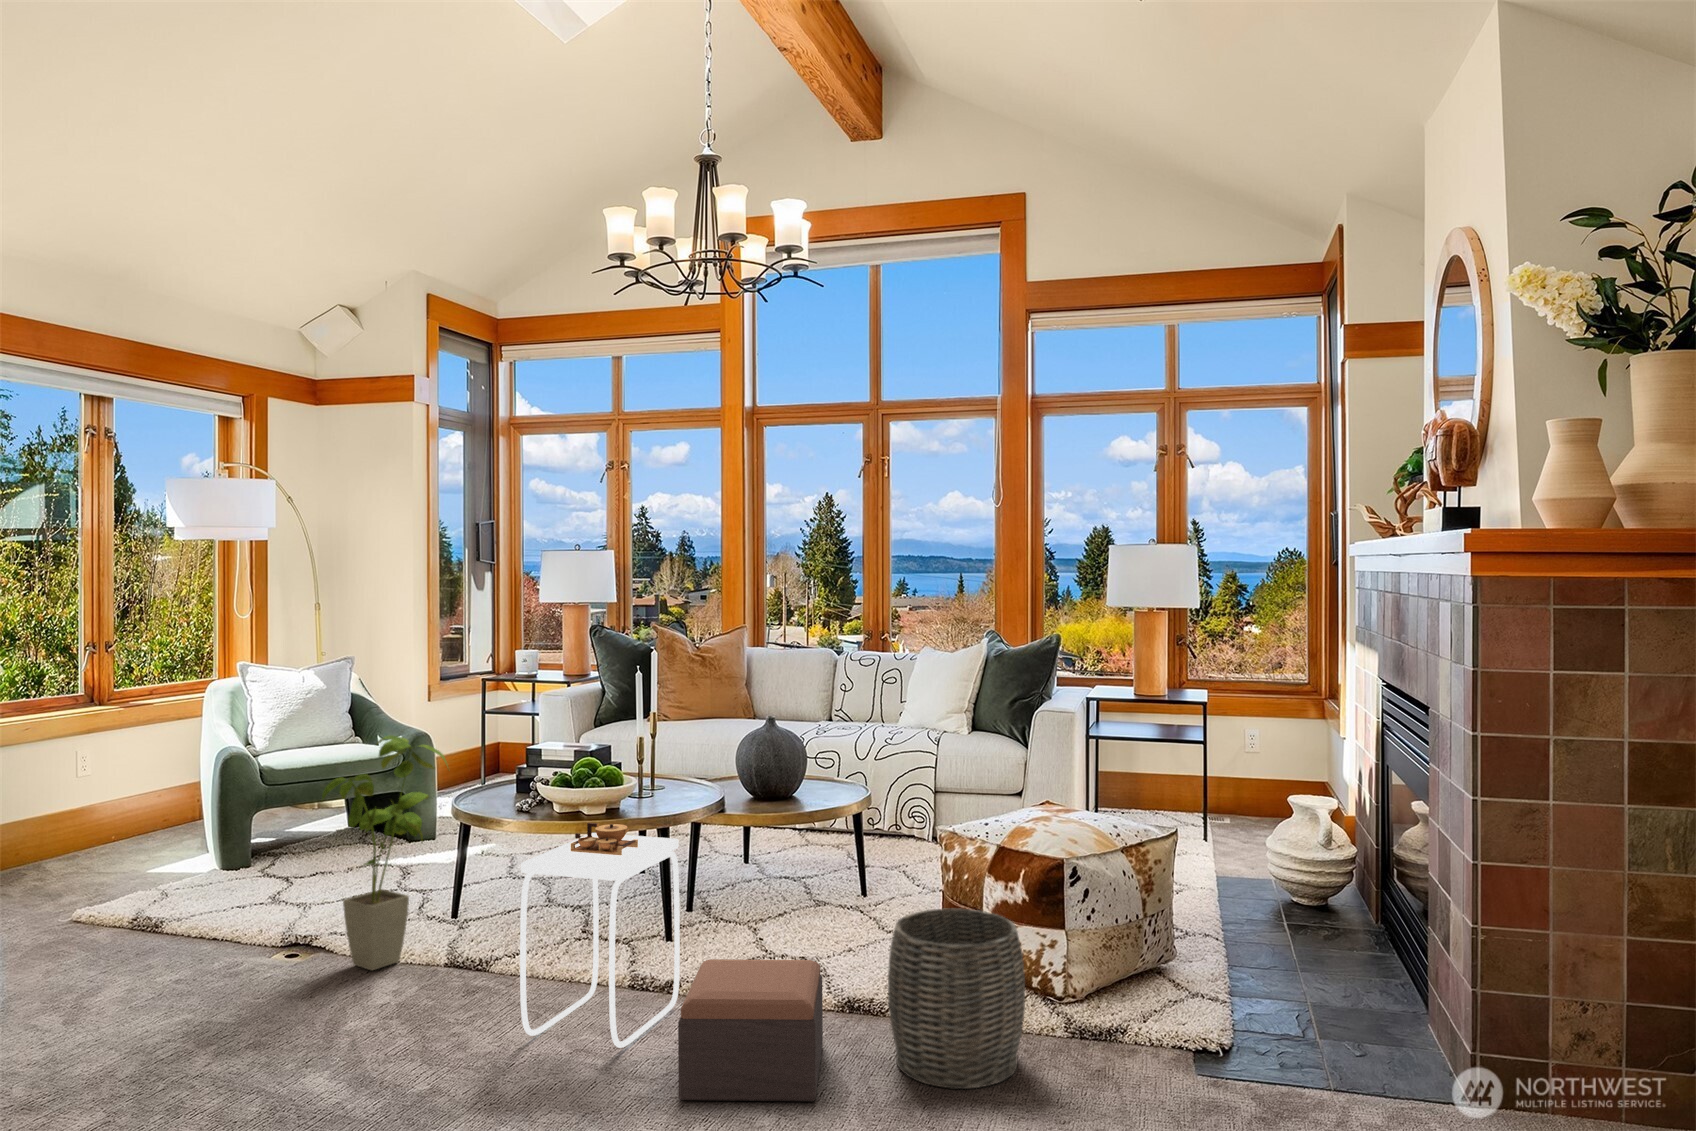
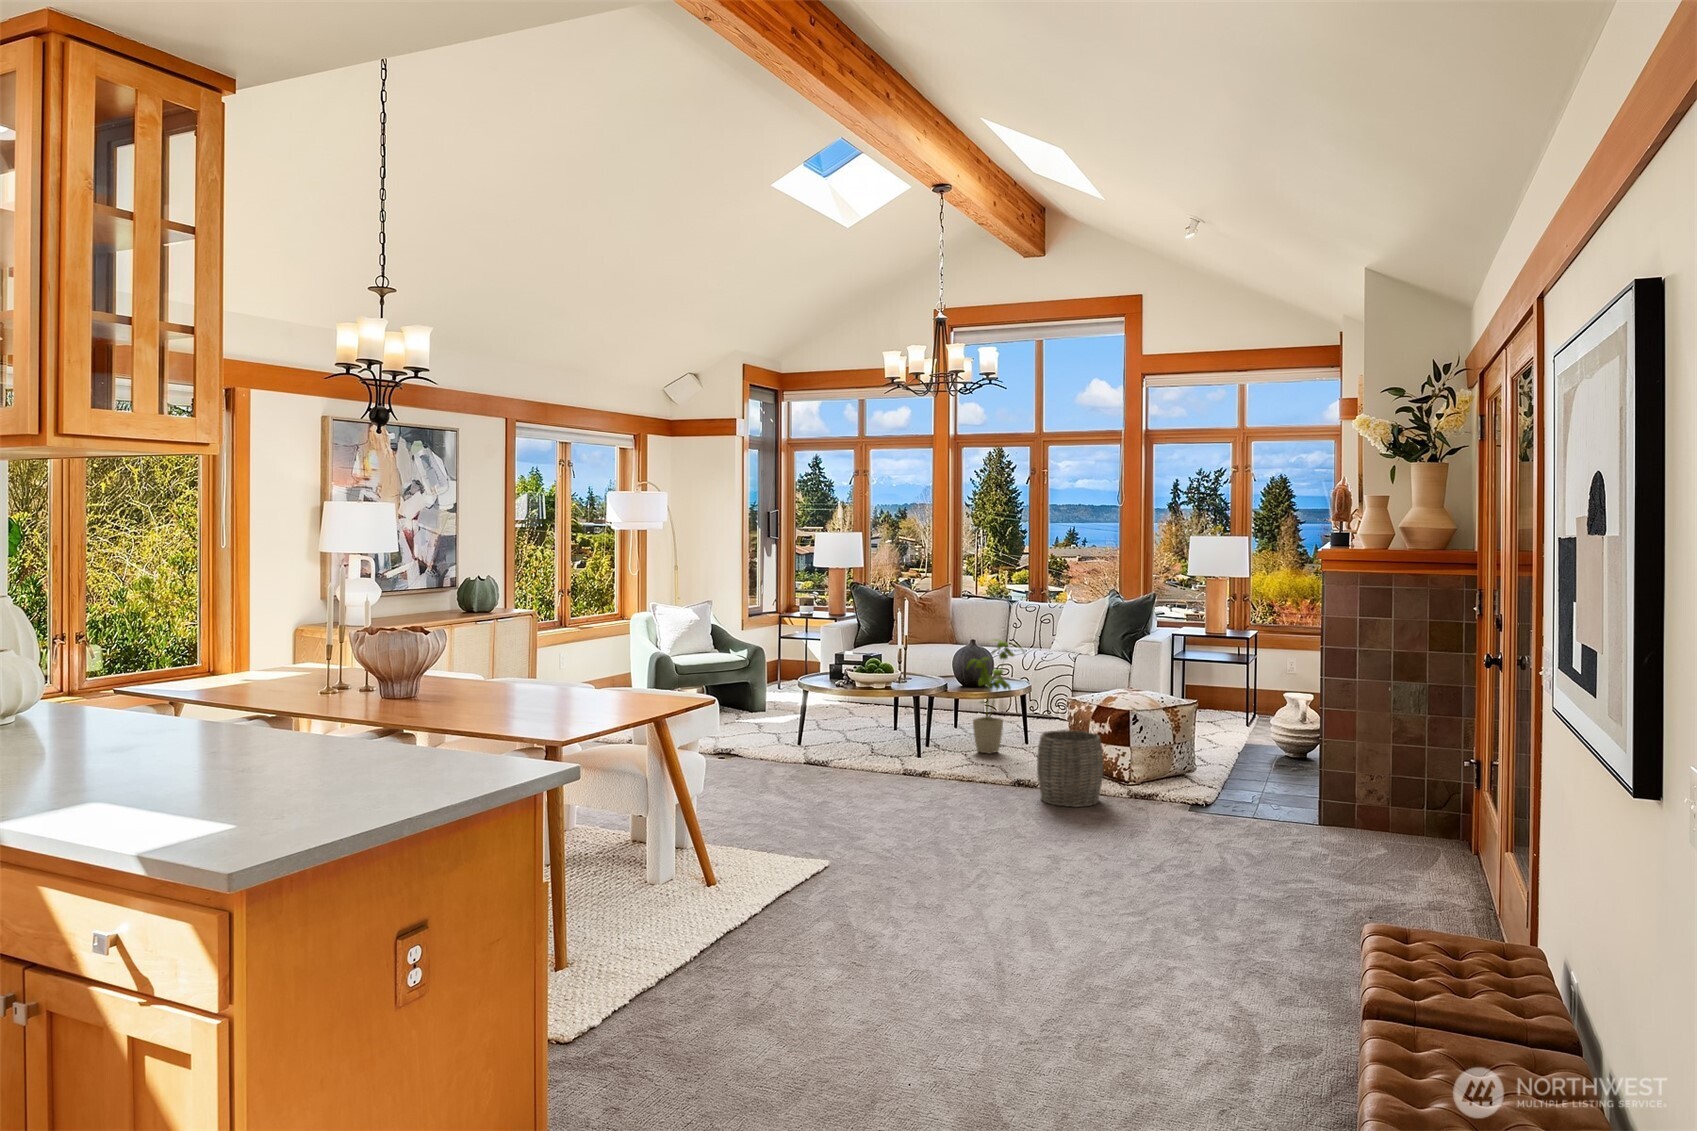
house plant: present [322,735,447,970] -> present [967,639,1025,754]
side table: present [520,823,680,1048] -> none [861,686,932,789]
footstool: present [678,959,823,1101] -> none [940,750,1005,807]

